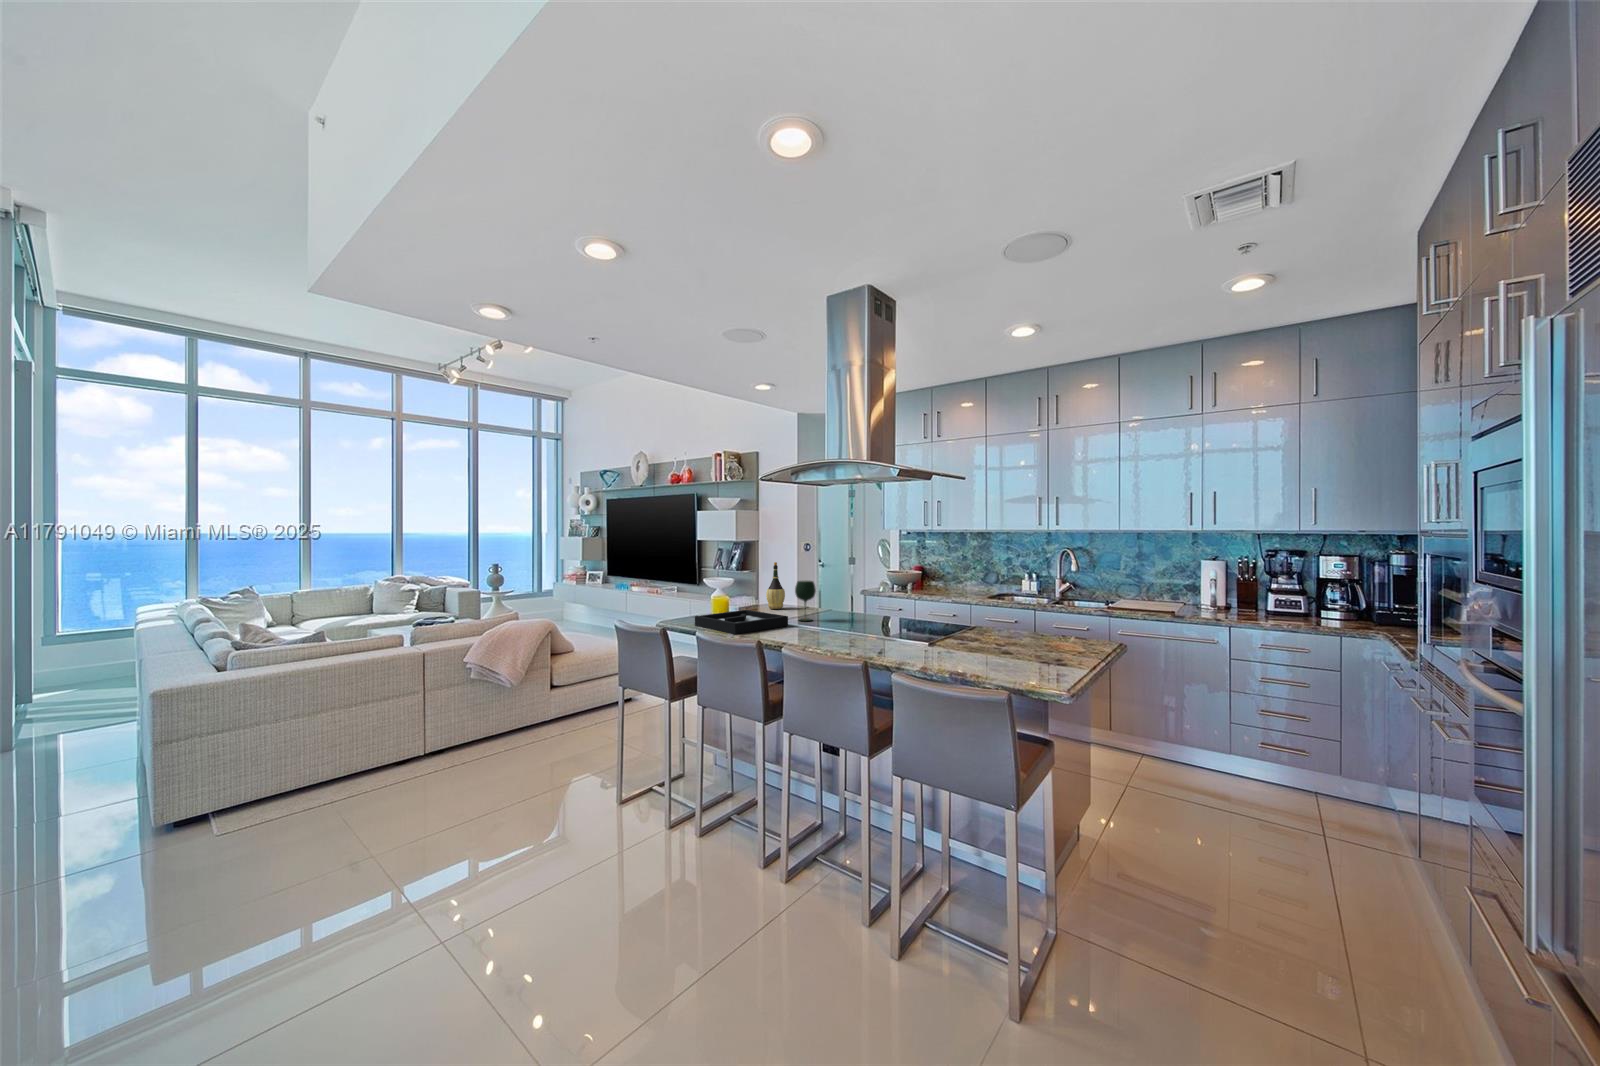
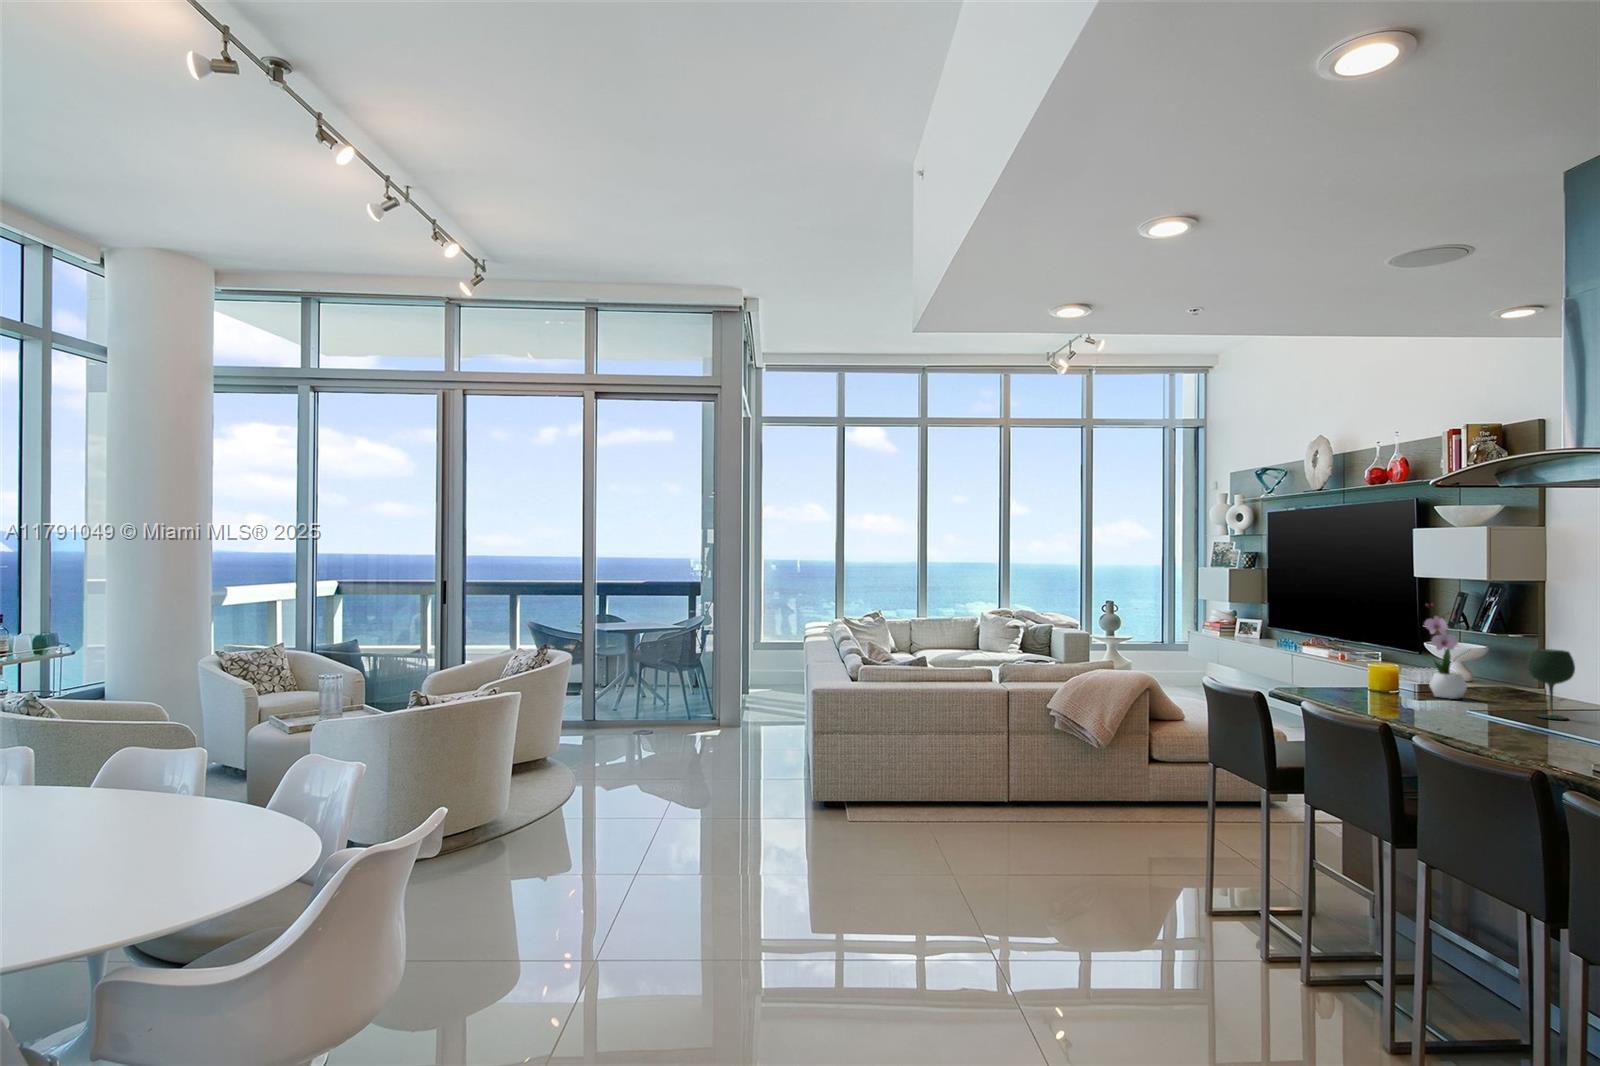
flower arrangement: none [740,557,762,615] -> present [1424,604,1470,699]
wine bottle: present [766,562,785,609] -> none [1490,616,1531,695]
decorative tray: present [695,610,788,634] -> none [1331,685,1502,720]

